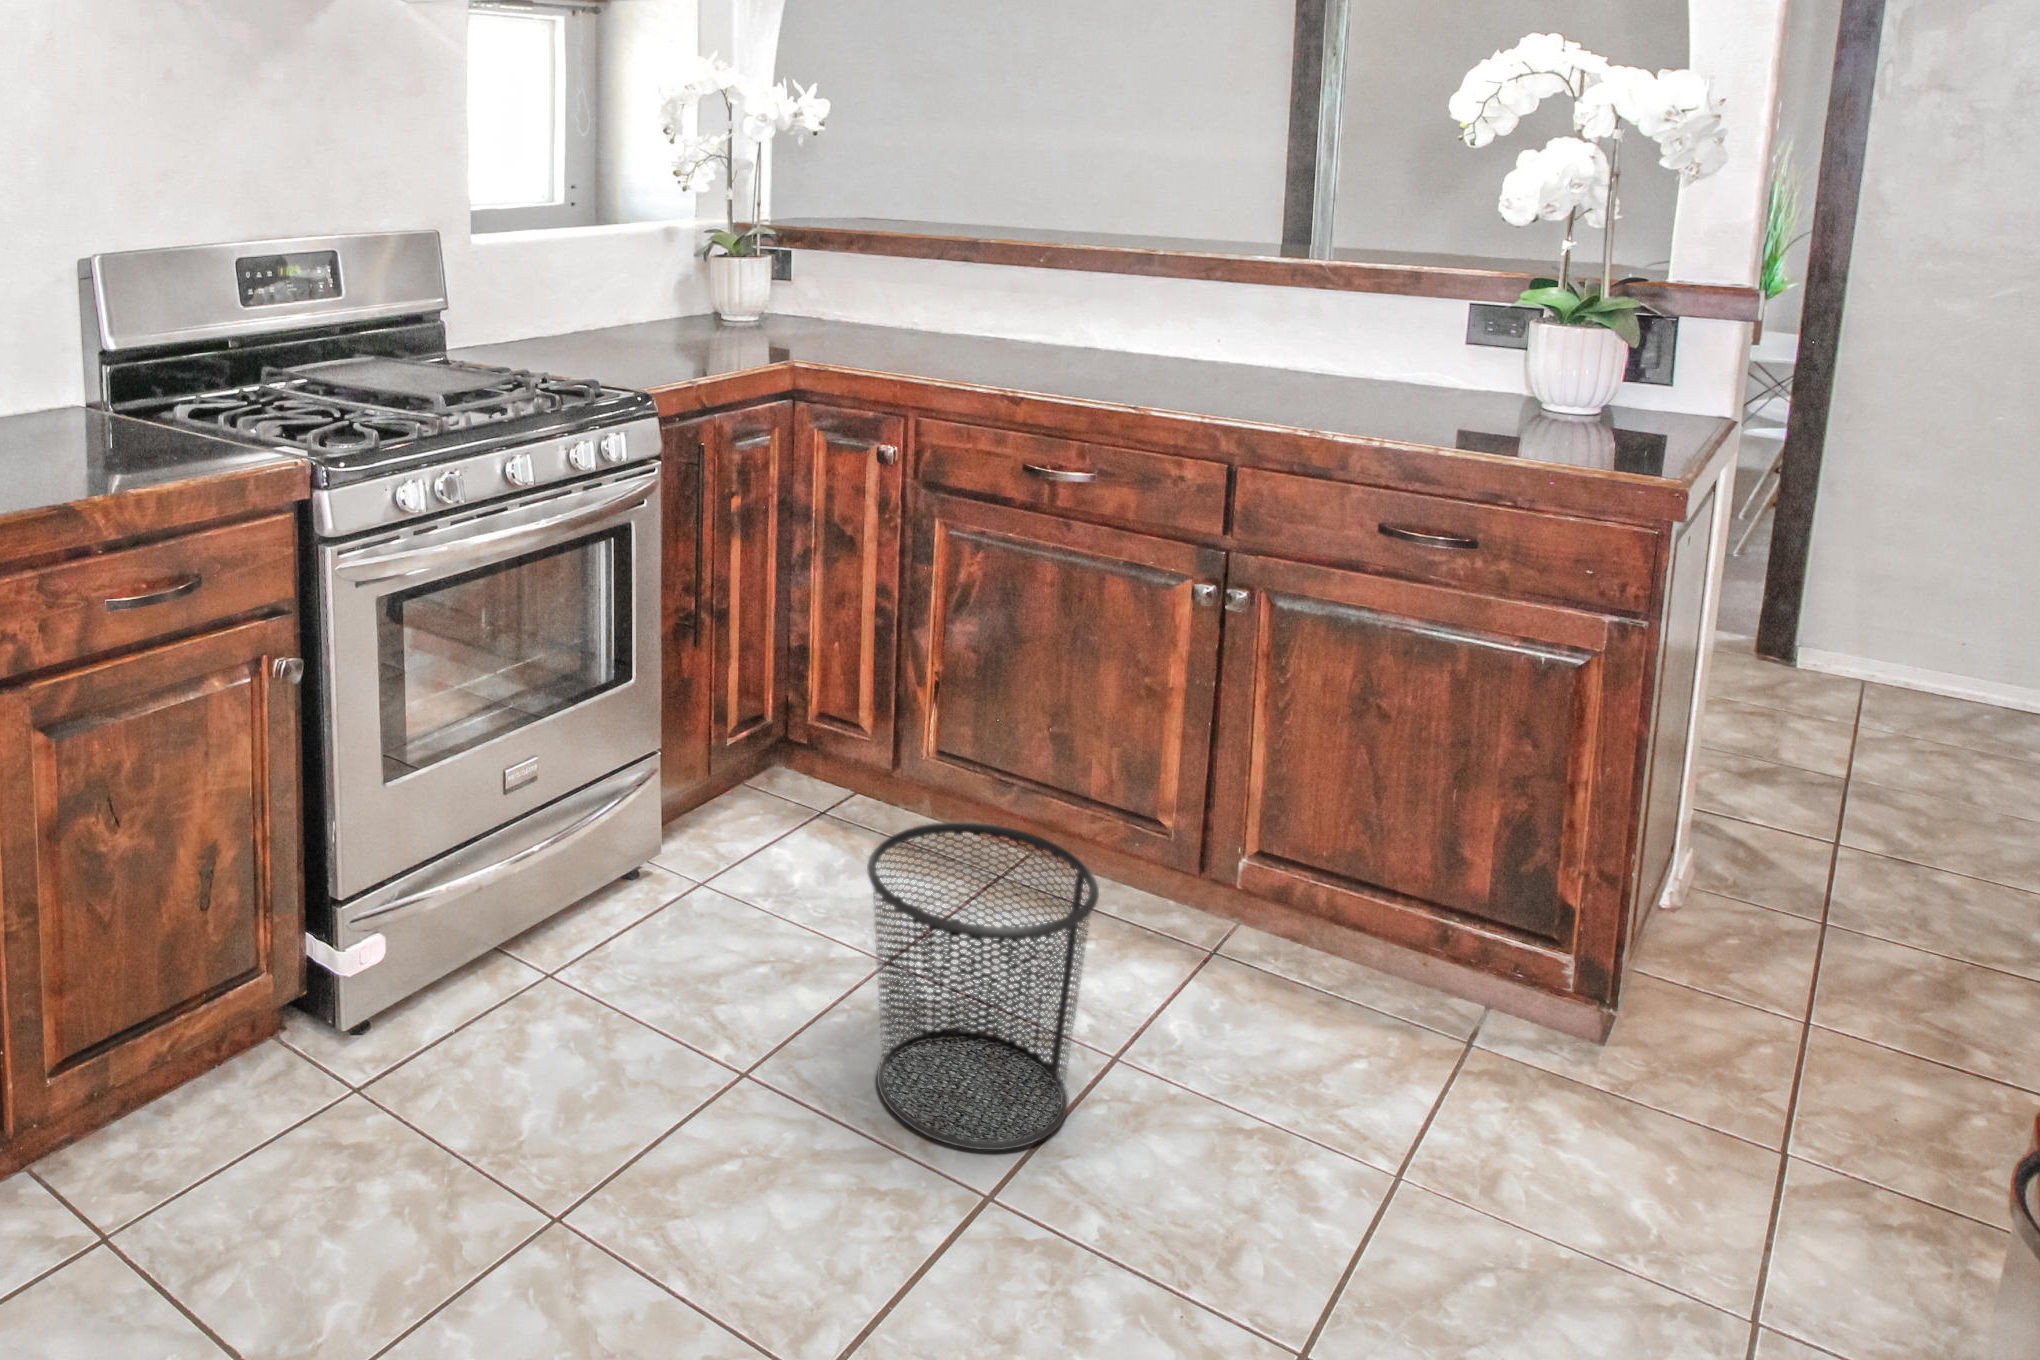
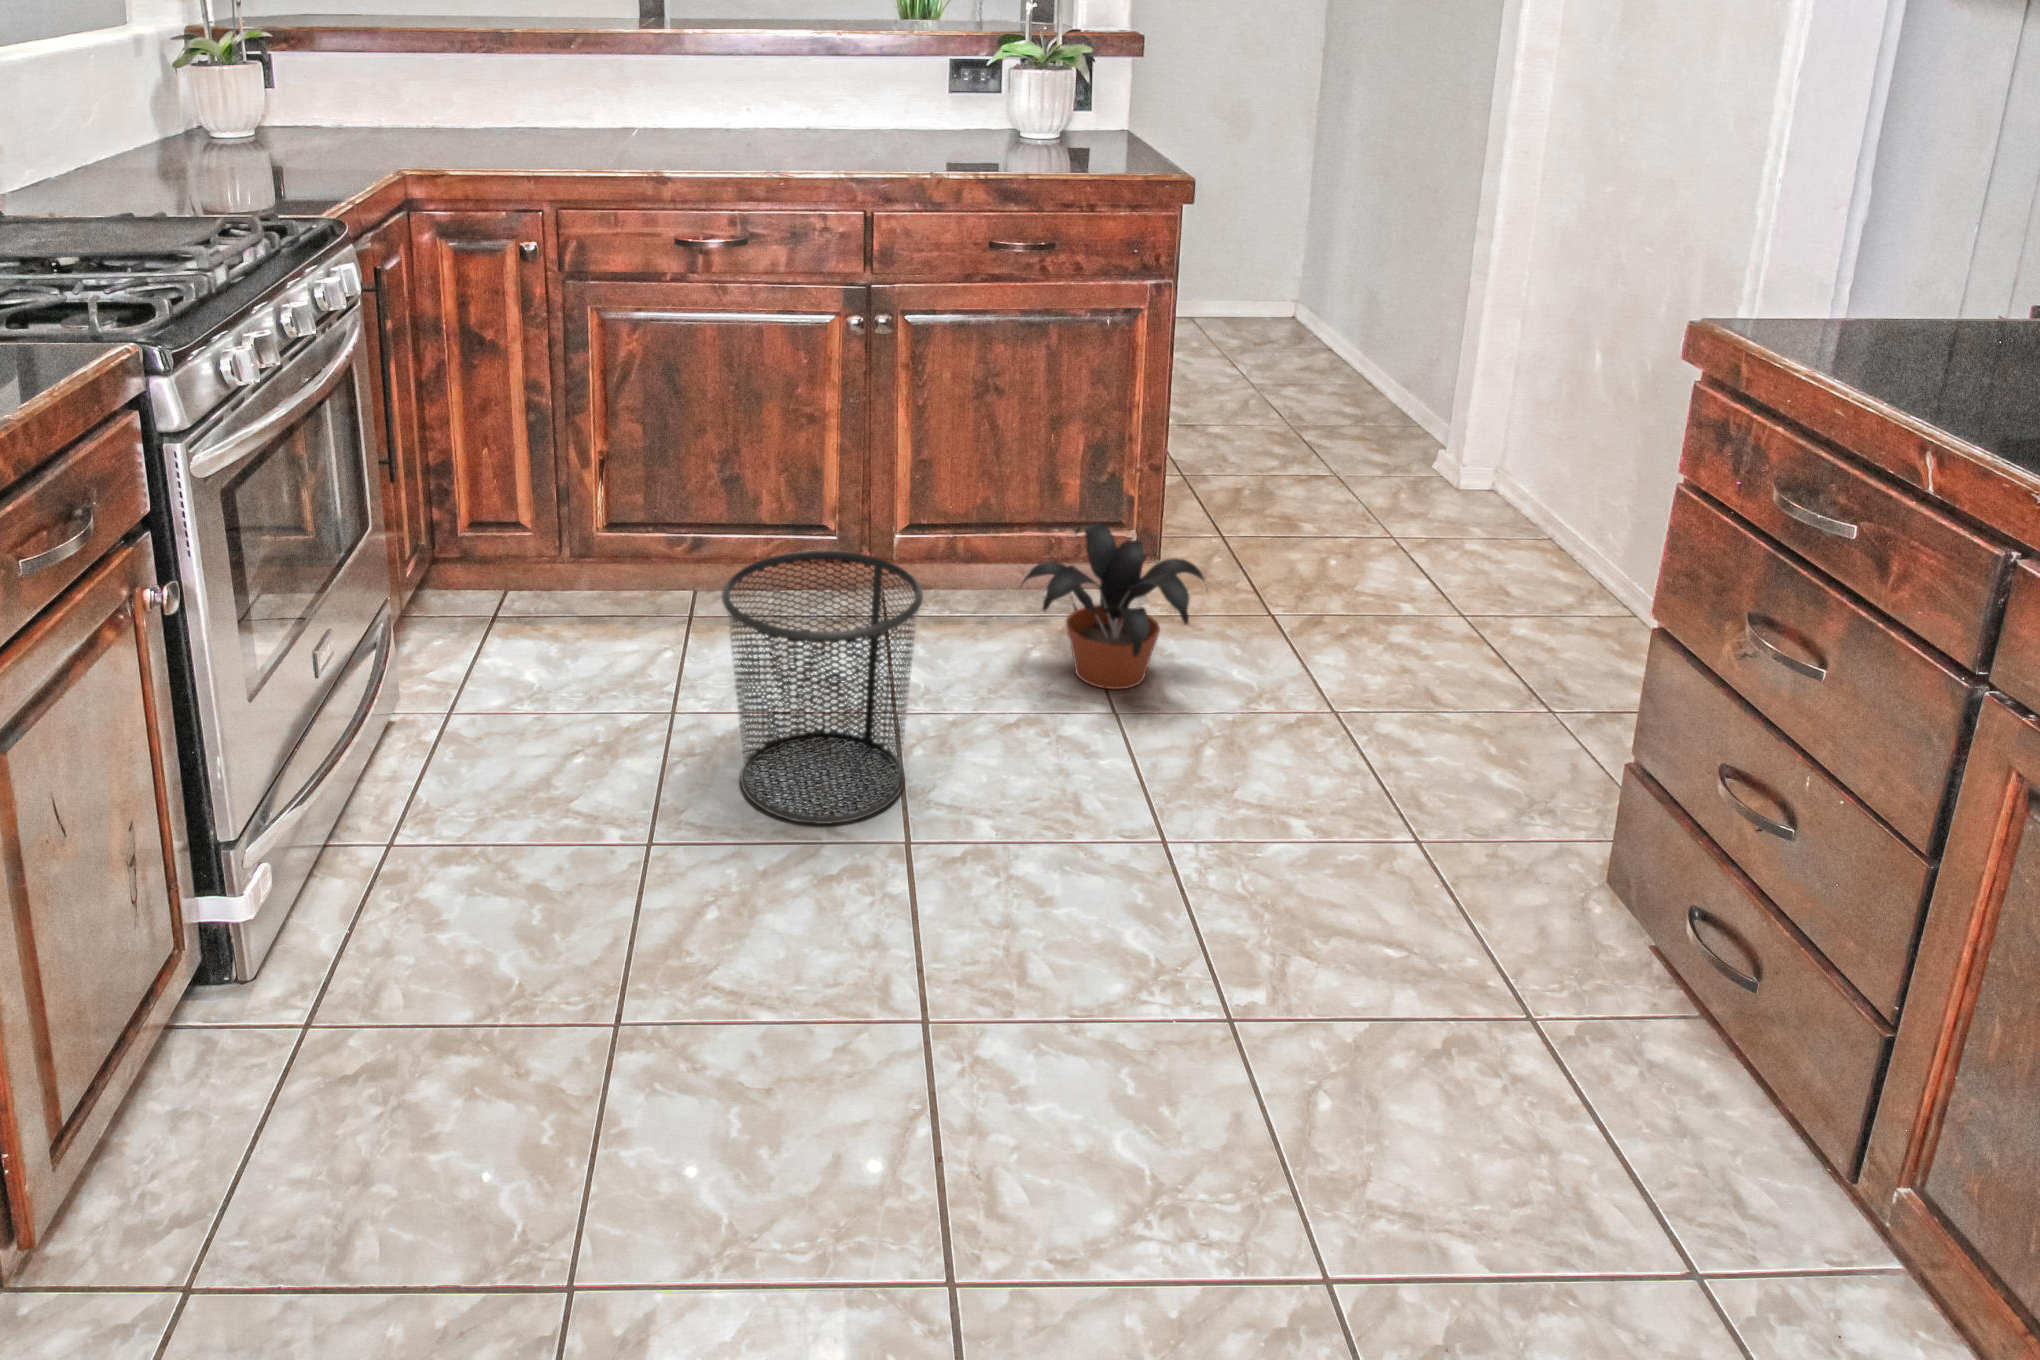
potted plant: none [1323,918,1604,1160] -> present [1021,523,1204,689]

